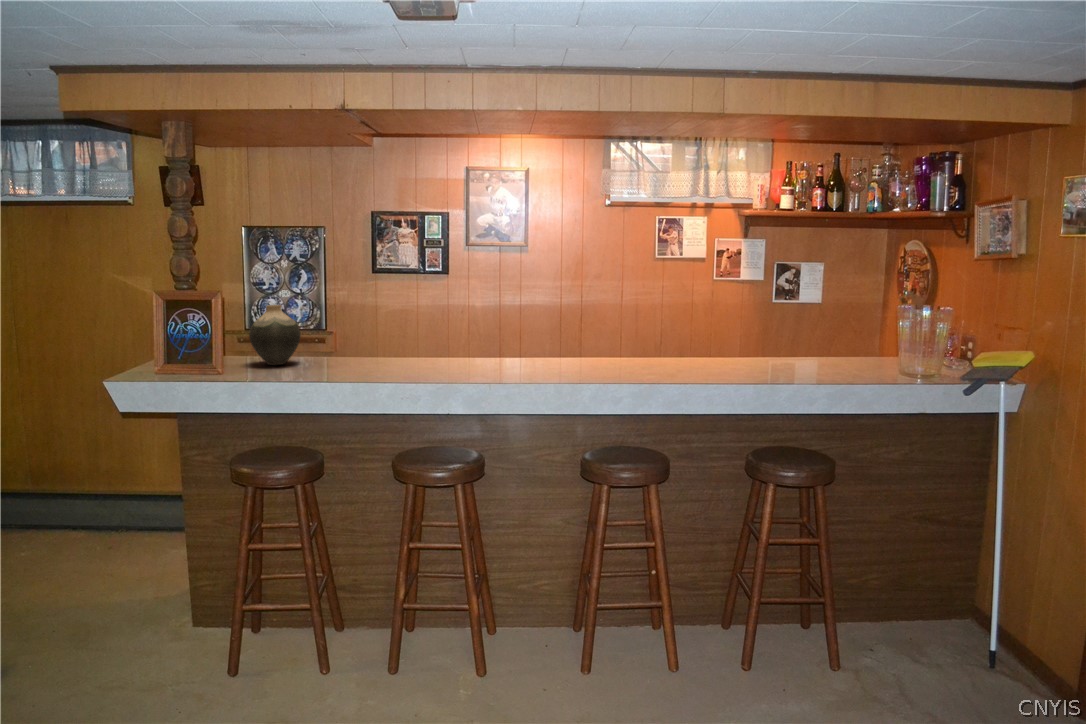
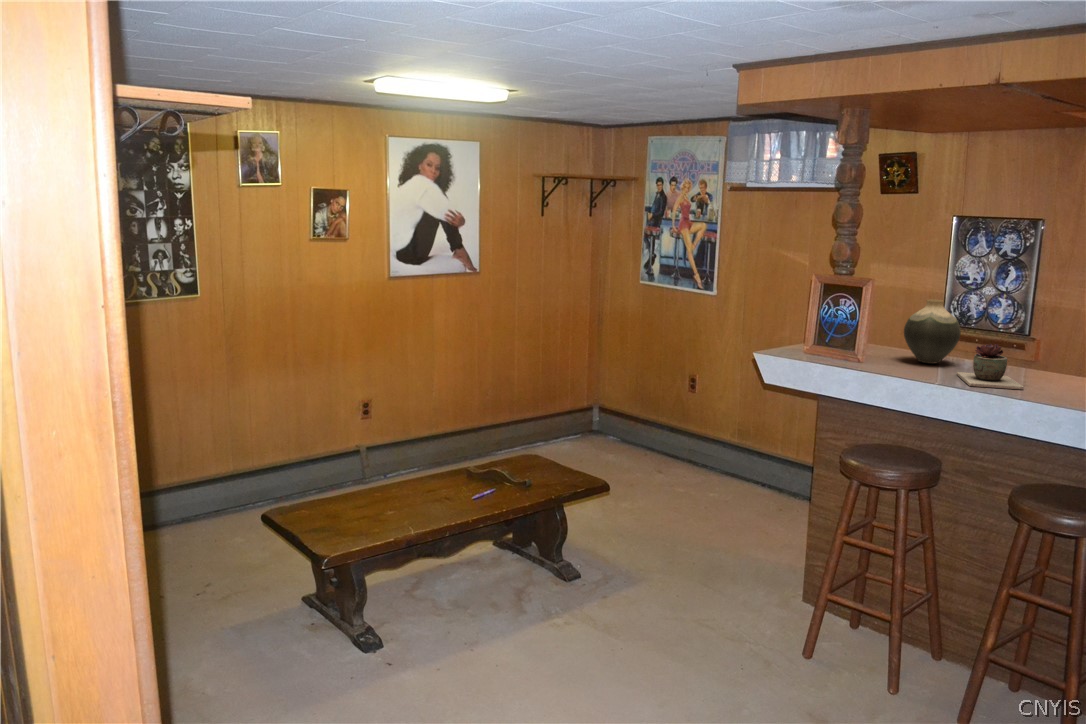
succulent plant: none [311,337,372,378] -> present [957,344,1024,389]

